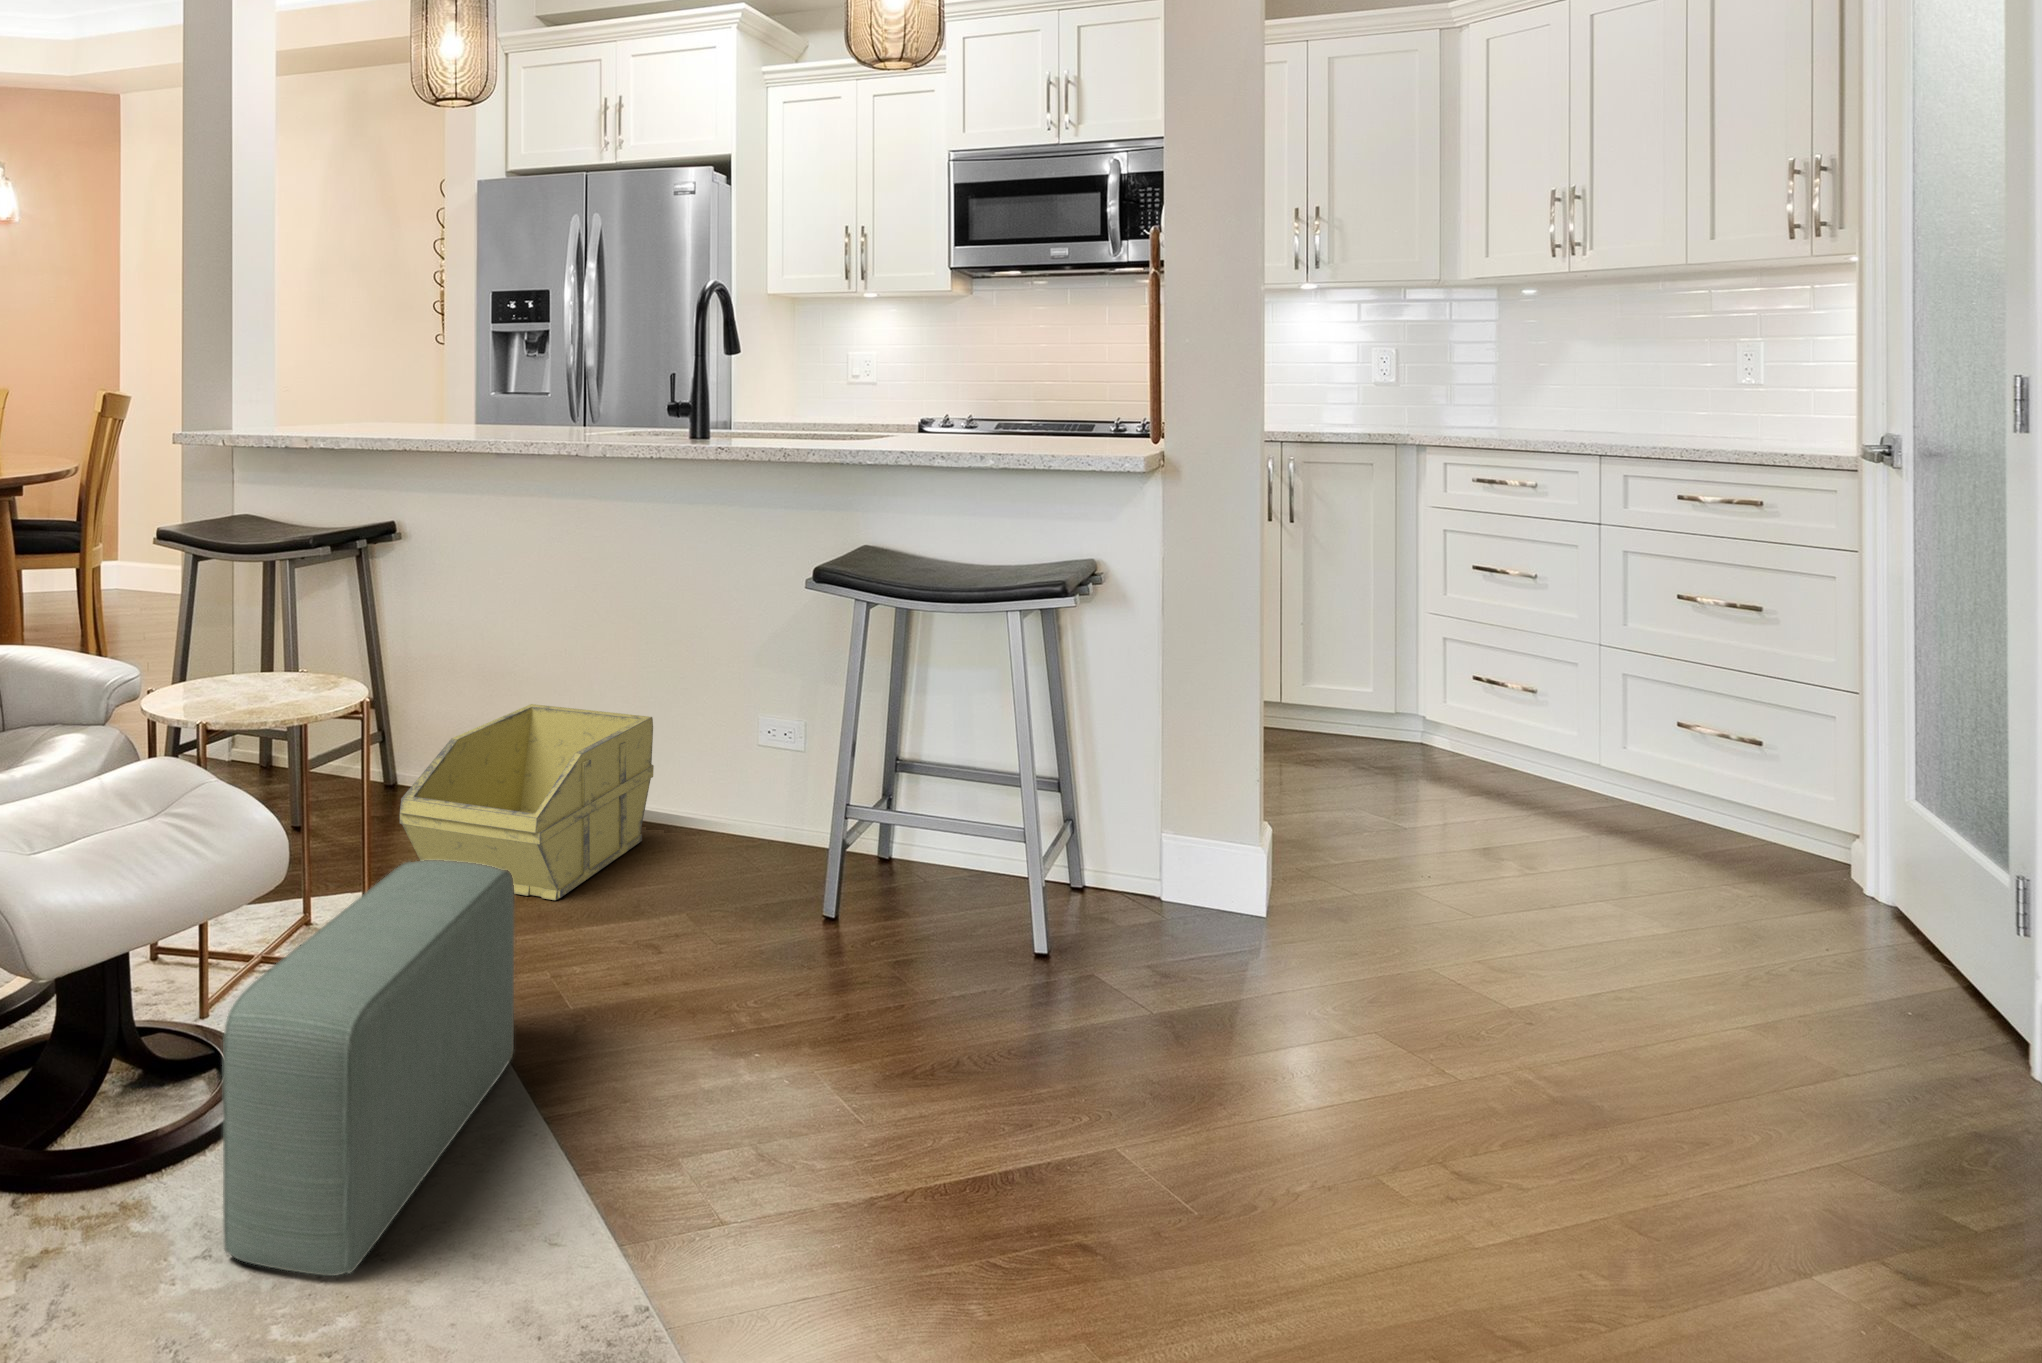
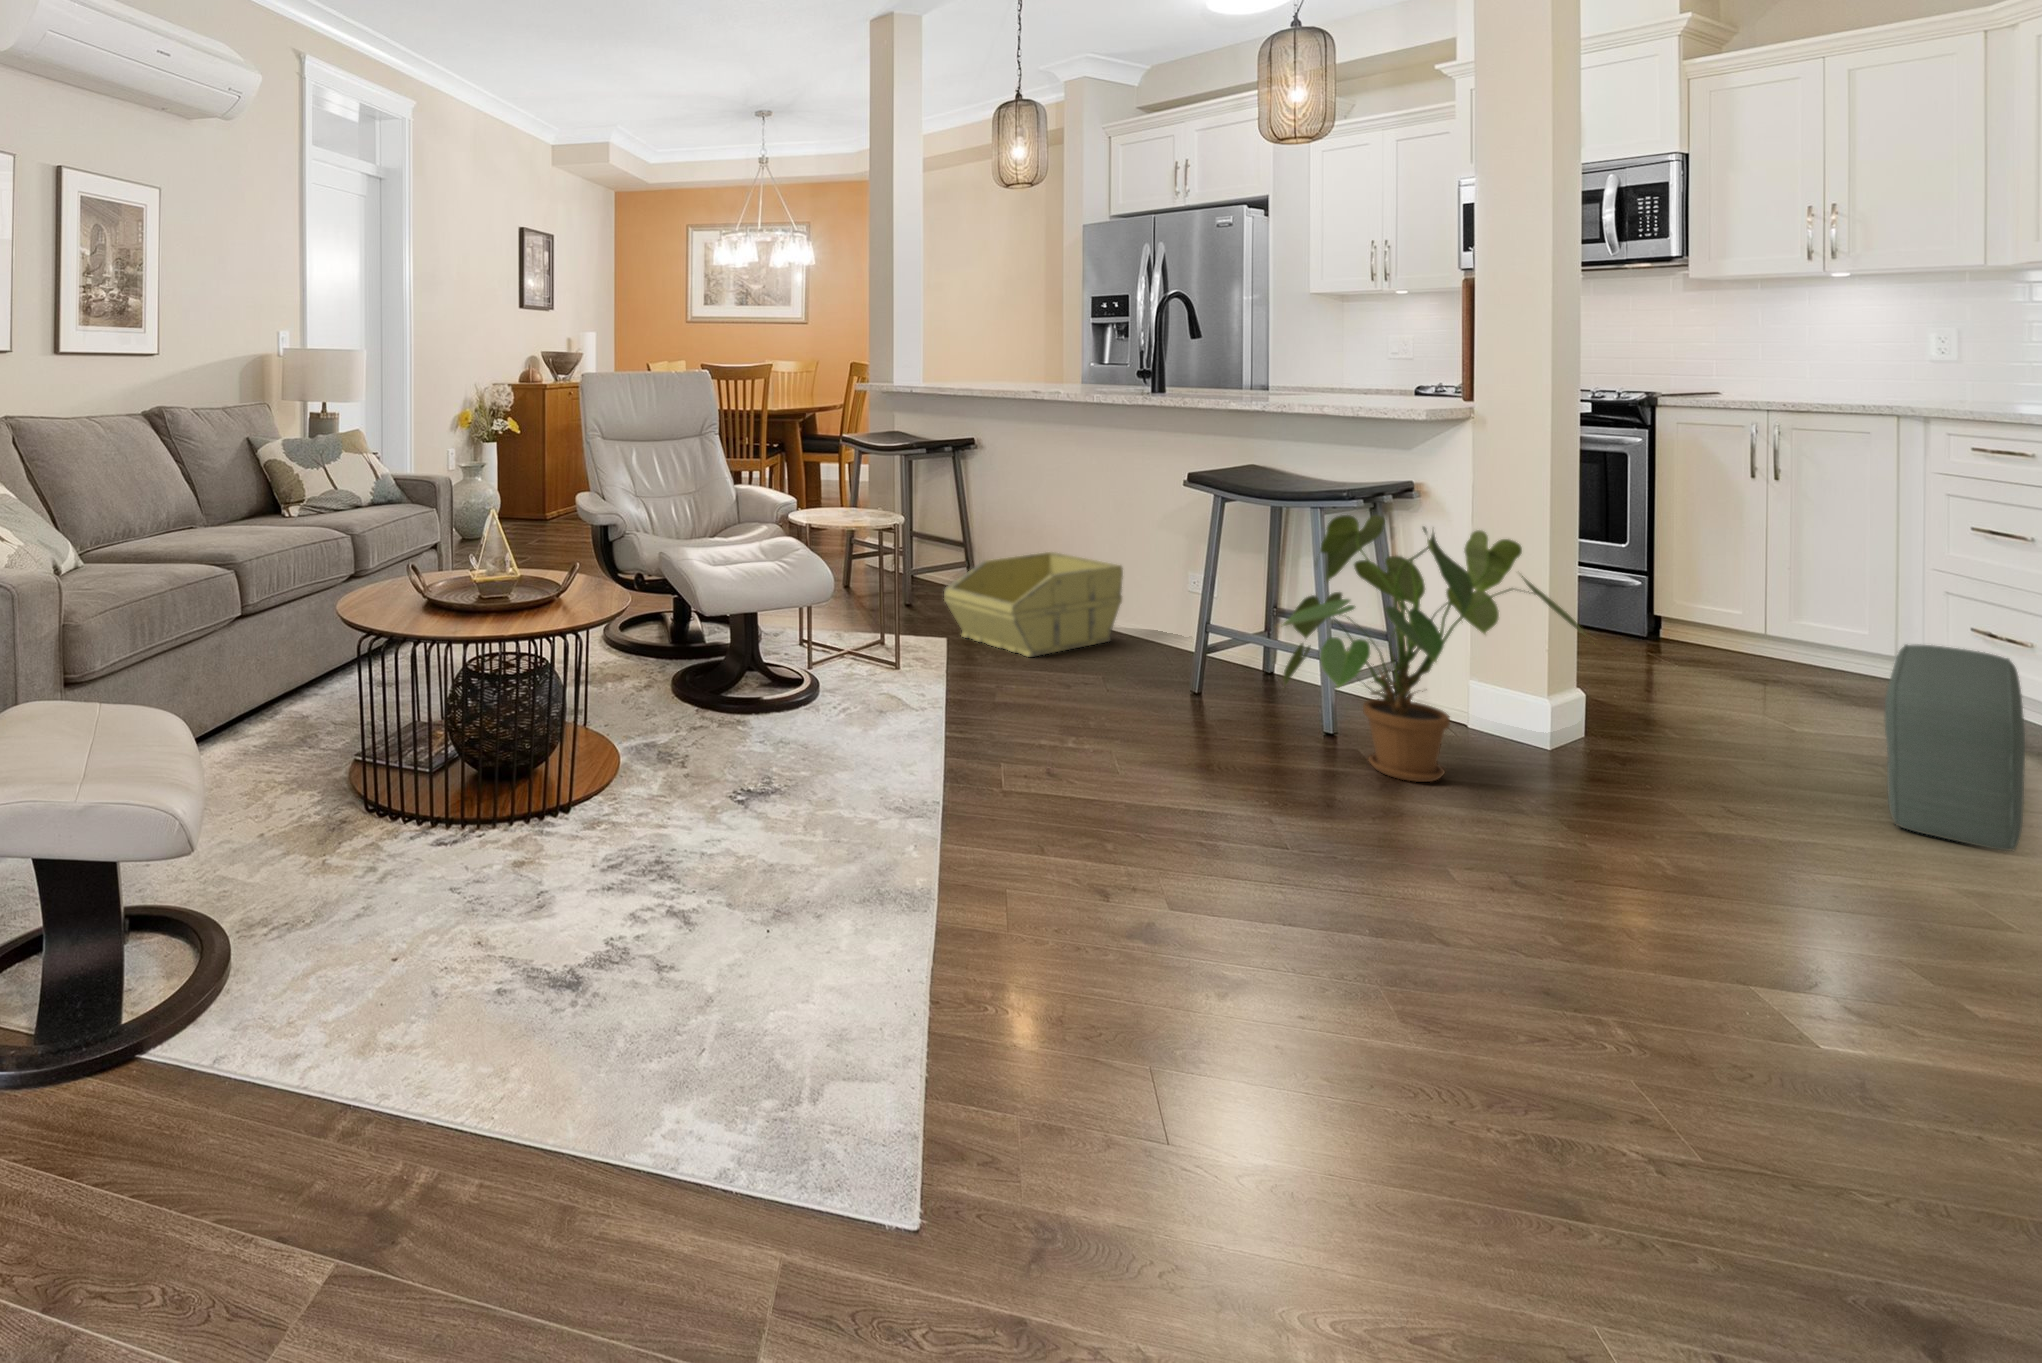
house plant: none [1008,620,1383,1022] -> present [1283,515,1586,782]
pouf: present [223,860,514,1276] -> present [1885,645,2025,851]

